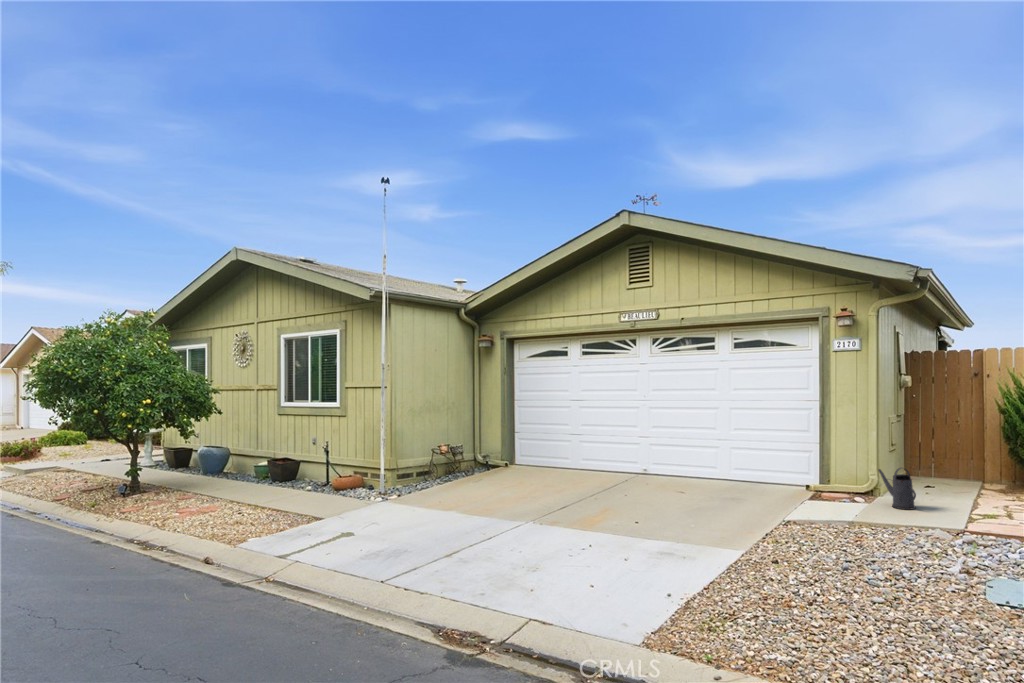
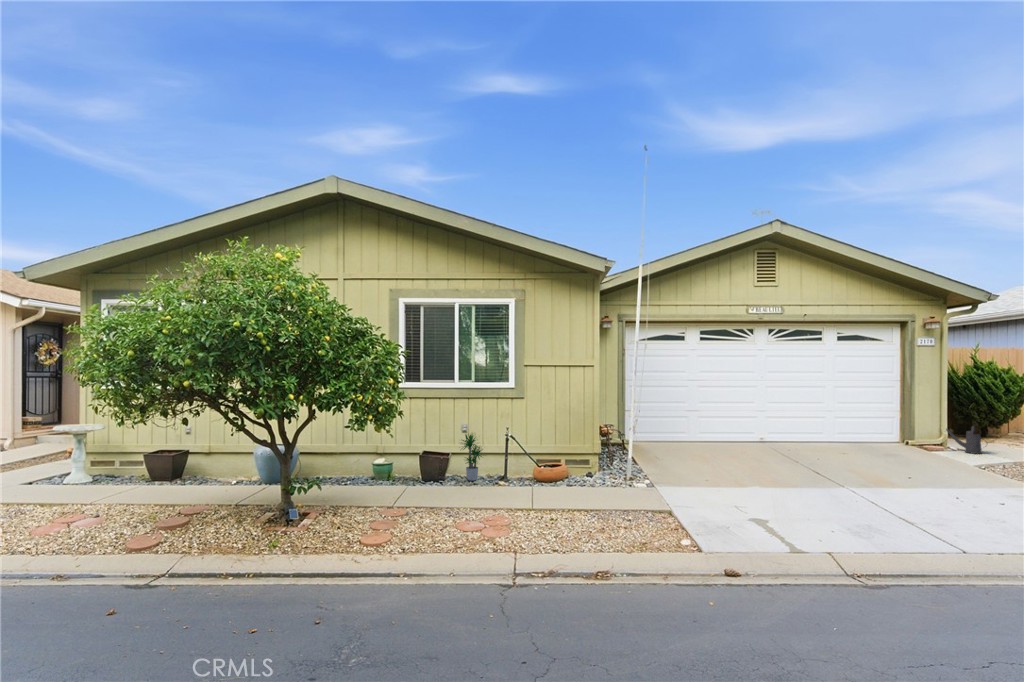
potted plant: none [294,442,319,482] -> present [462,434,483,481]

